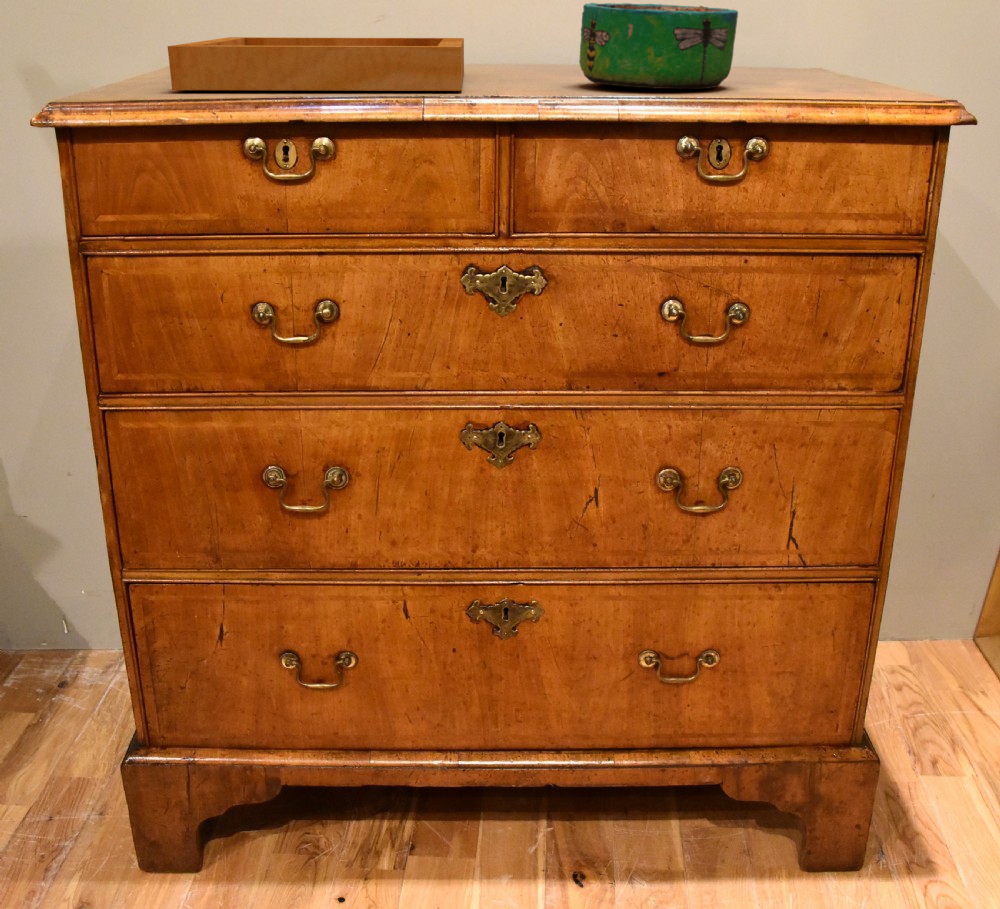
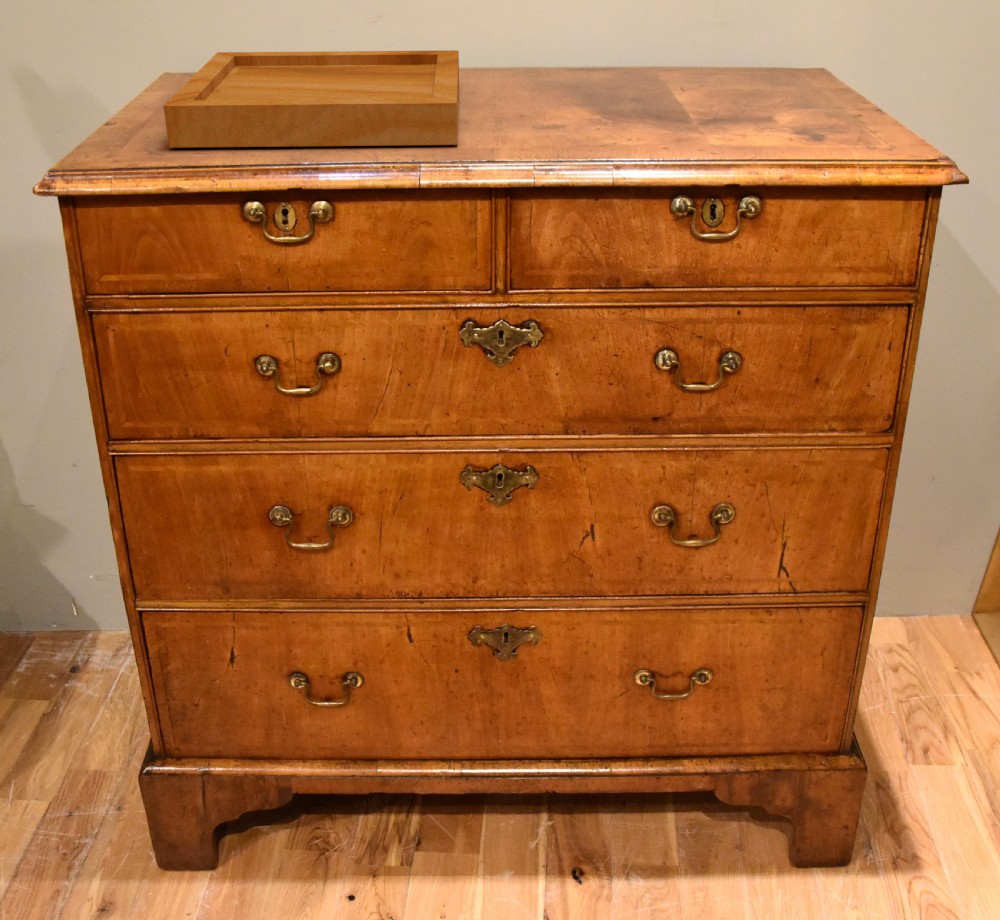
decorative bowl: present [579,3,738,89] -> none [576,33,736,138]

